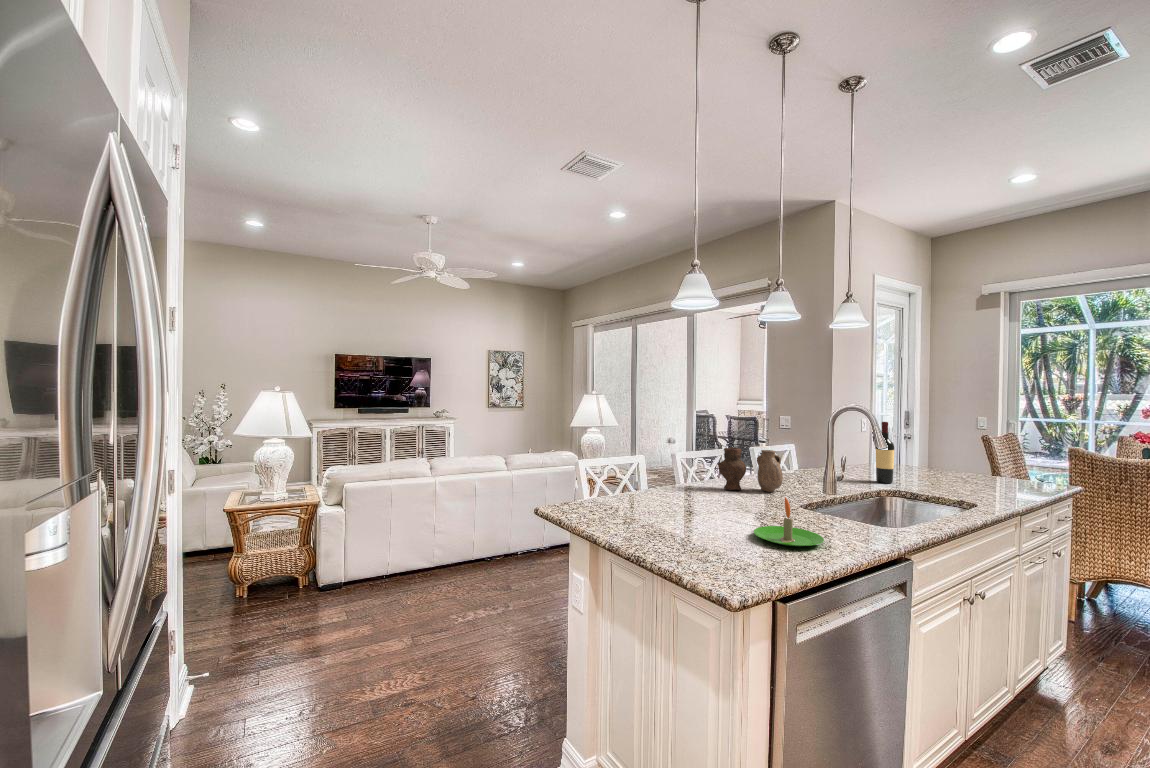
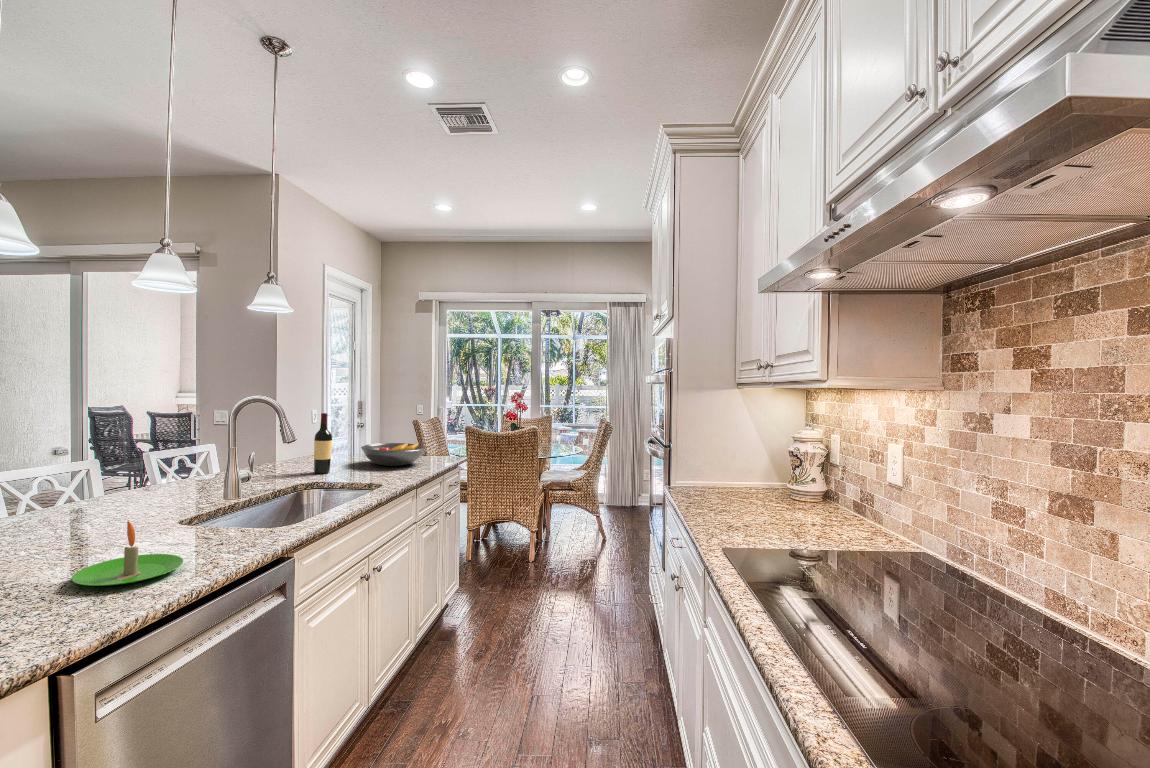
vase: present [718,447,783,492] -> none [82,453,187,511]
fruit bowl: none [922,458,1011,485] -> present [361,443,426,466]

